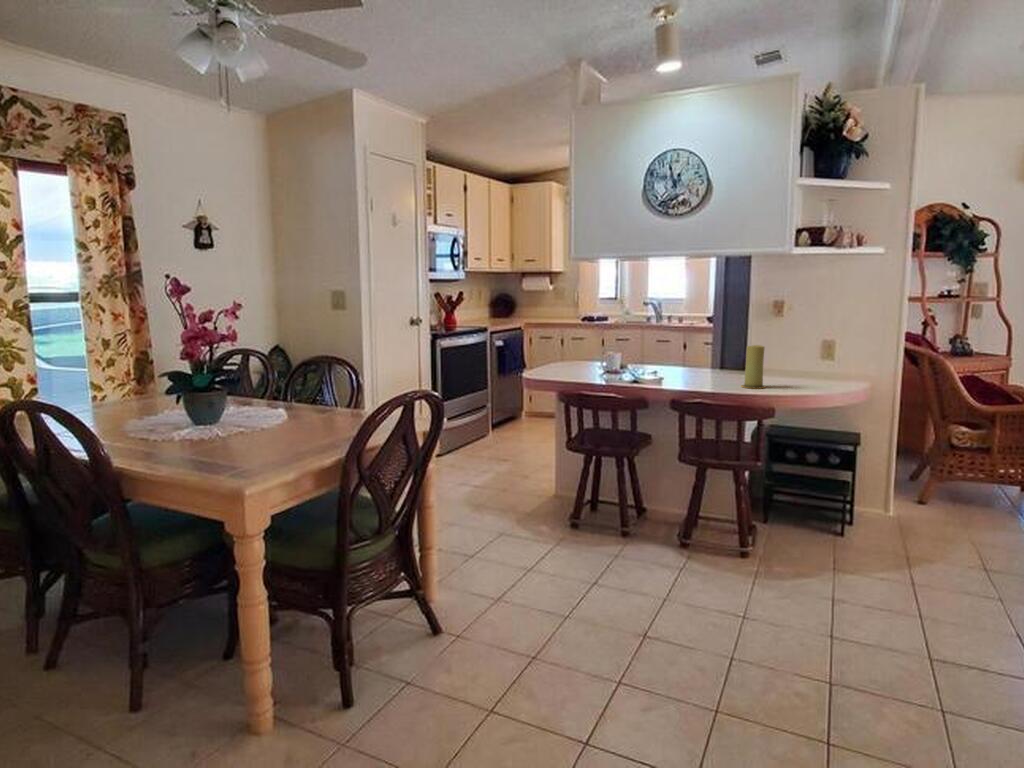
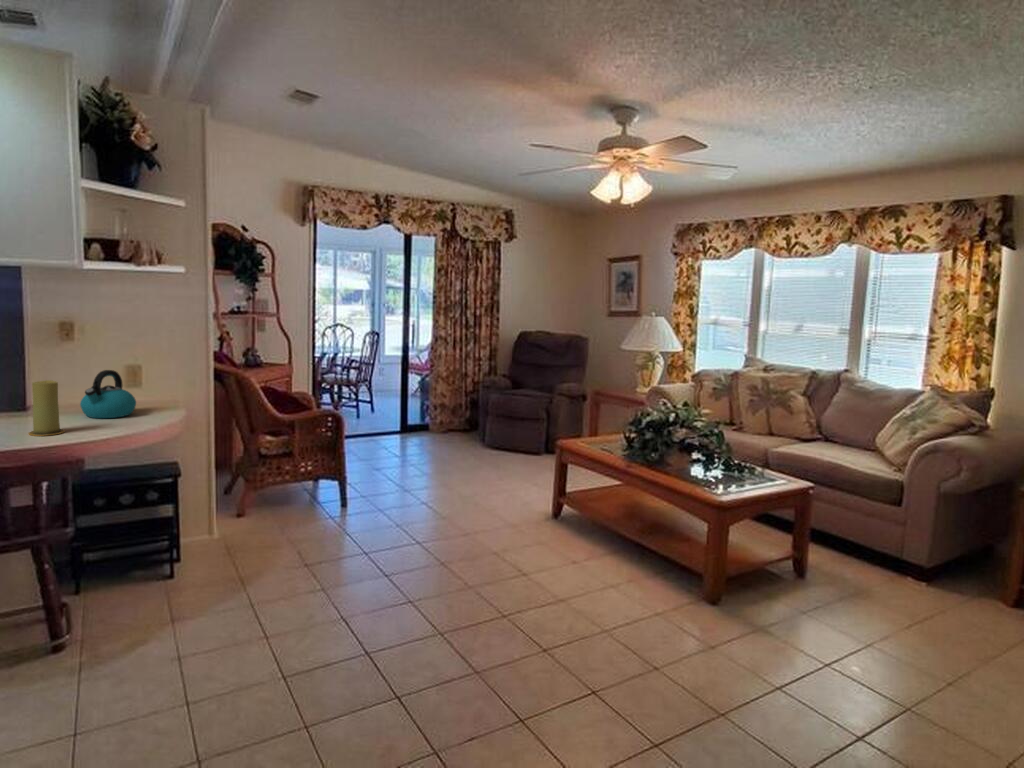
kettle: none [781,341,826,382] -> present [80,370,136,418]

